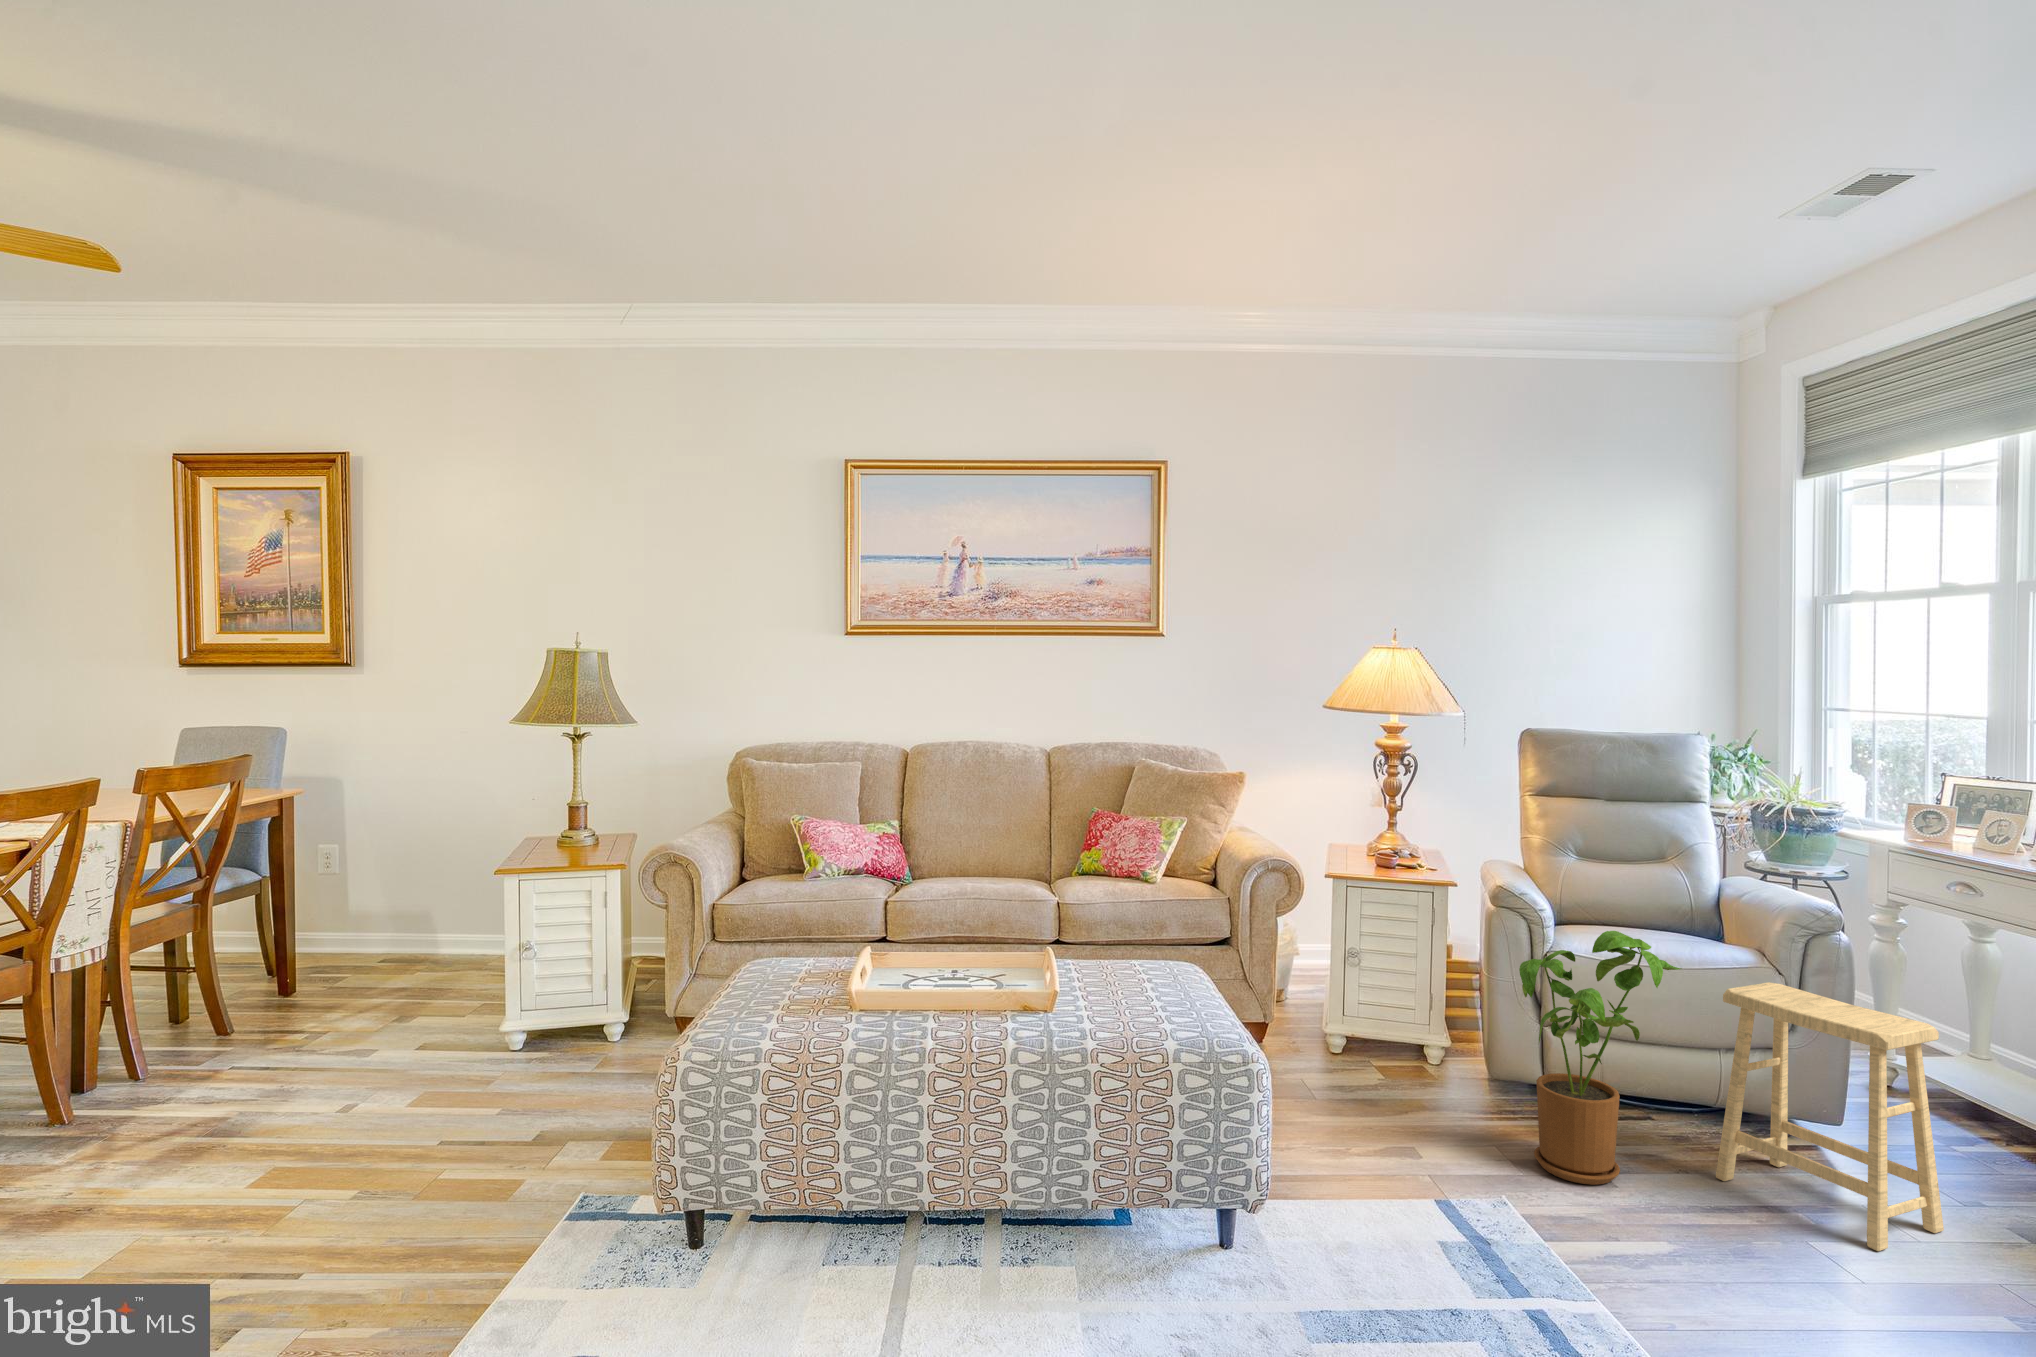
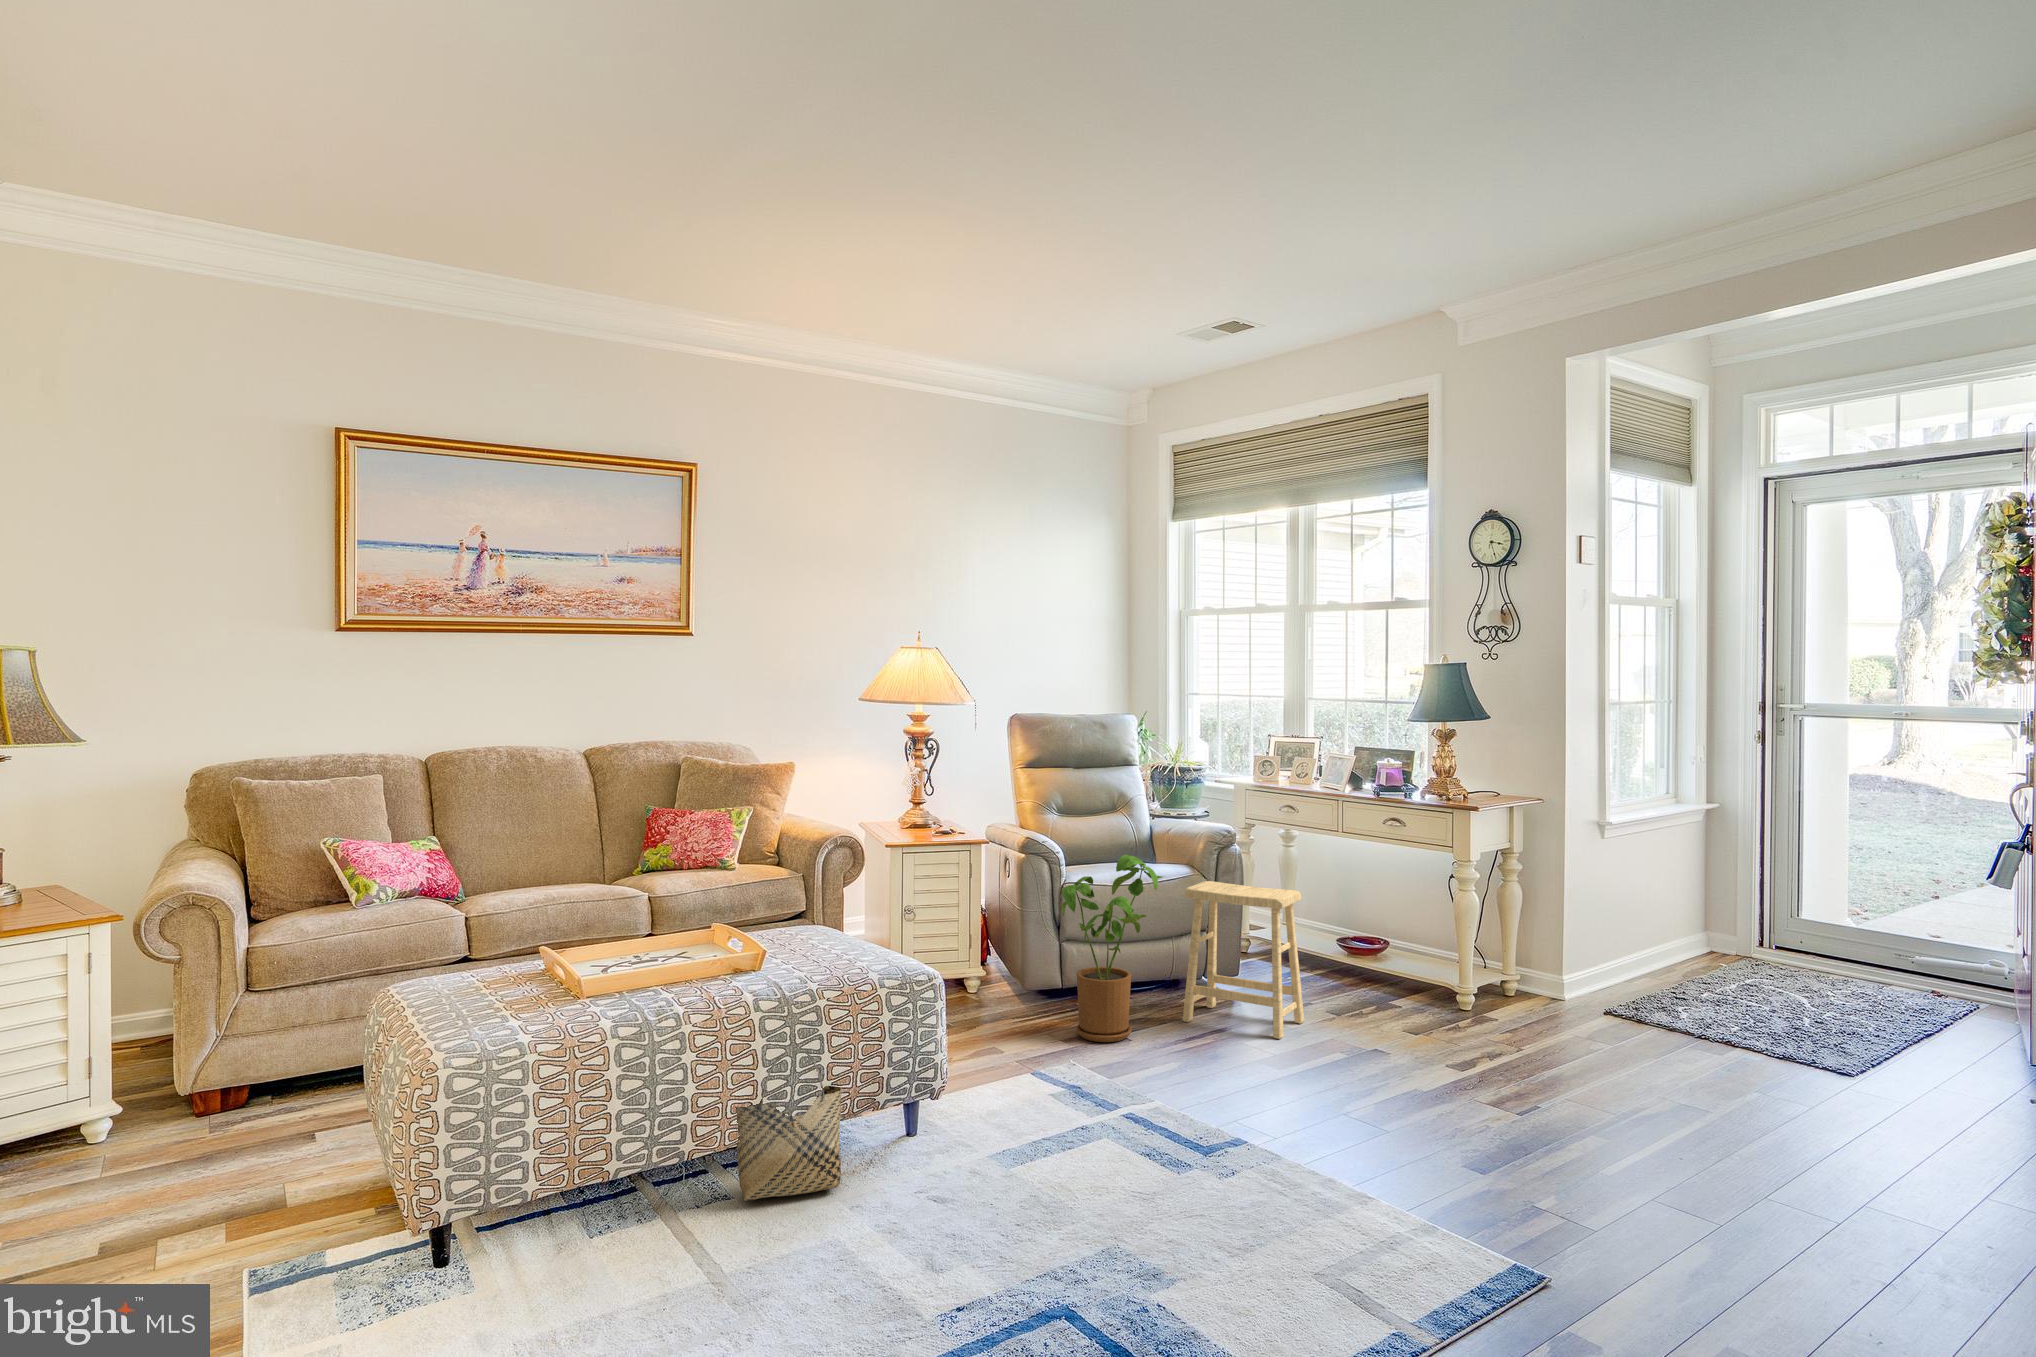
woven basket: none [979,1094,1107,1294] -> present [735,1050,842,1201]

